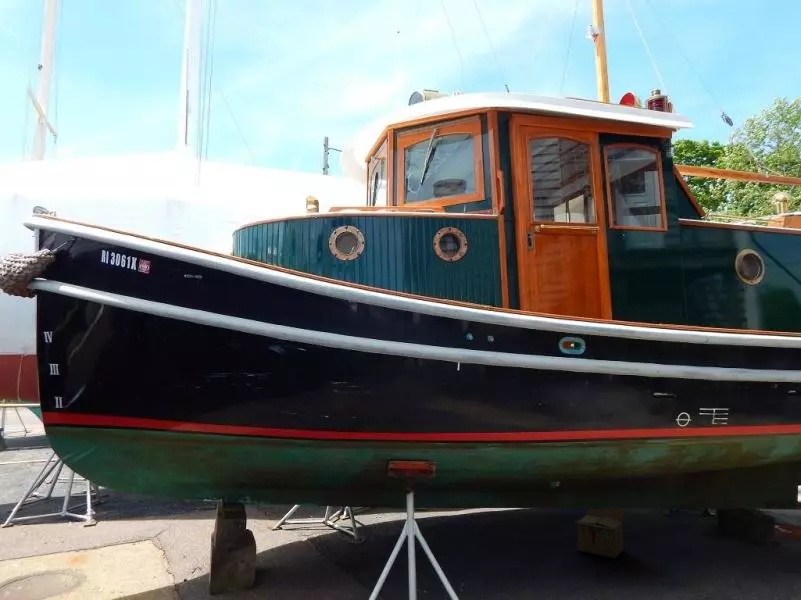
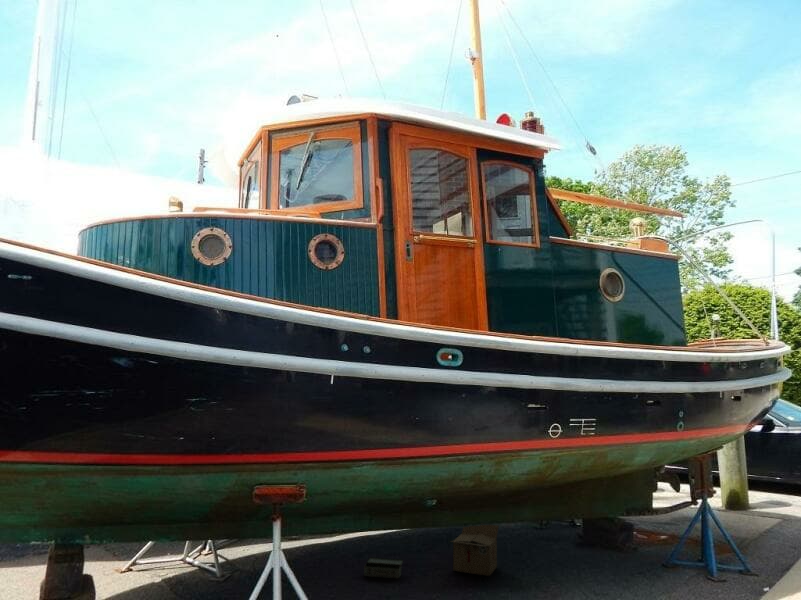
toolbox: none [489,532,528,554] -> present [364,557,403,578]

